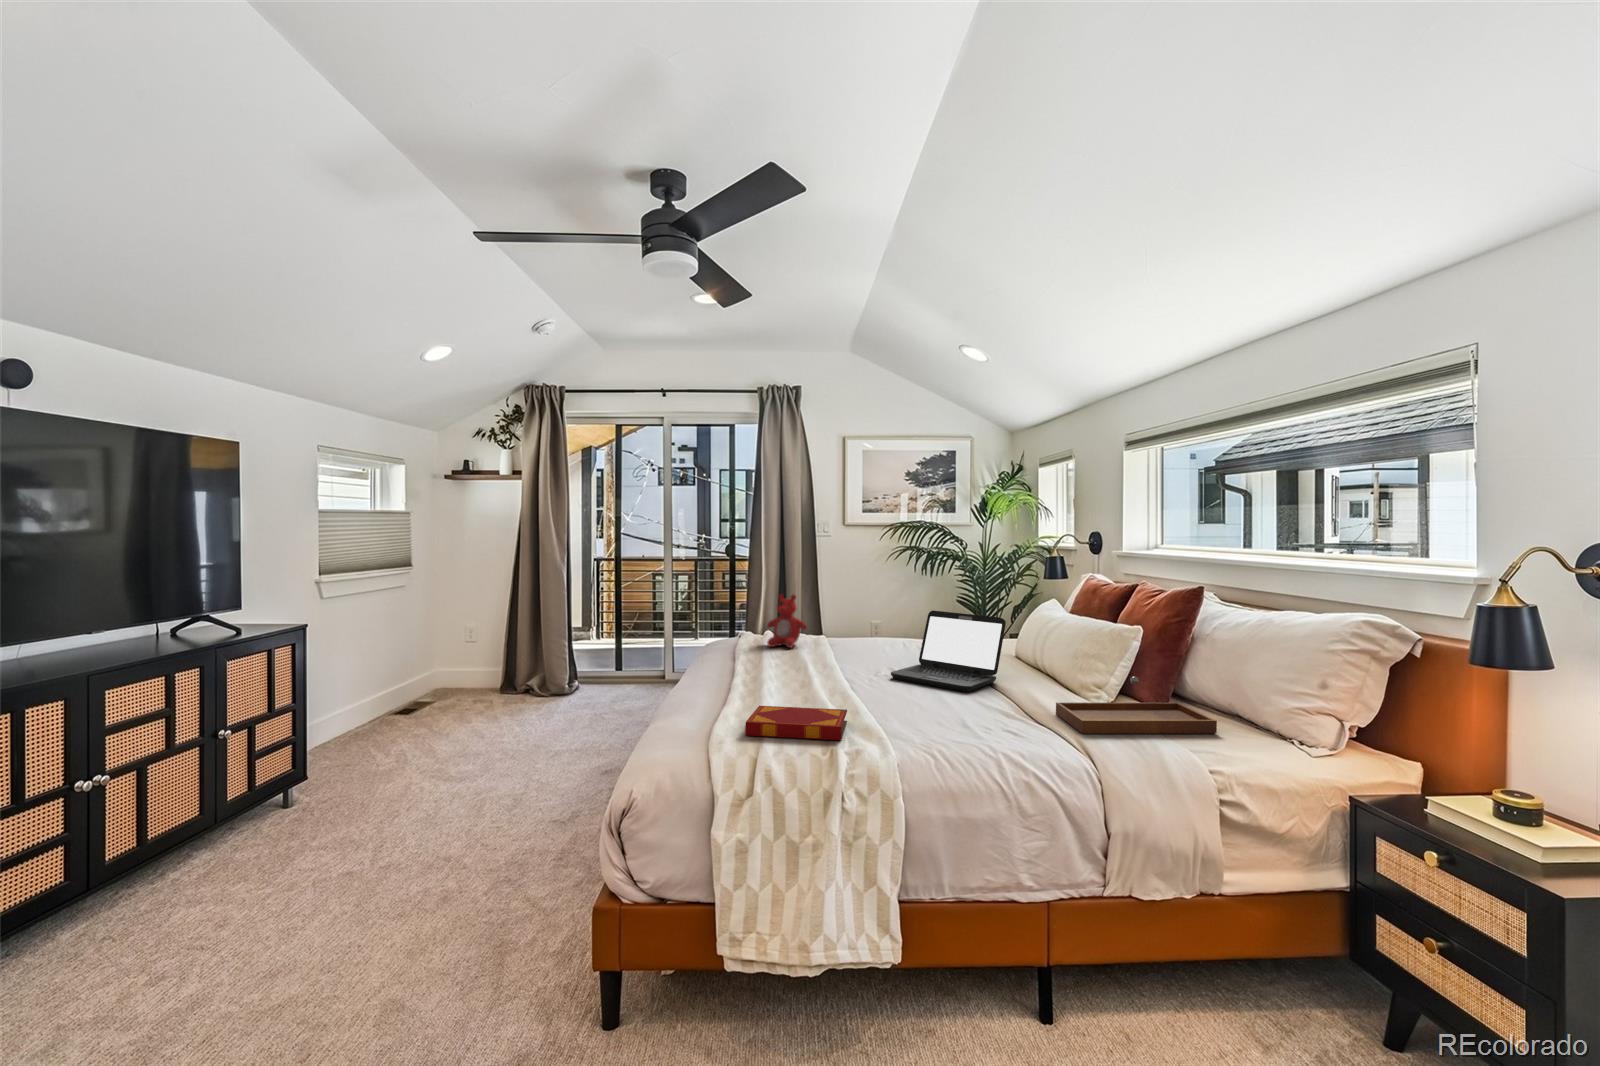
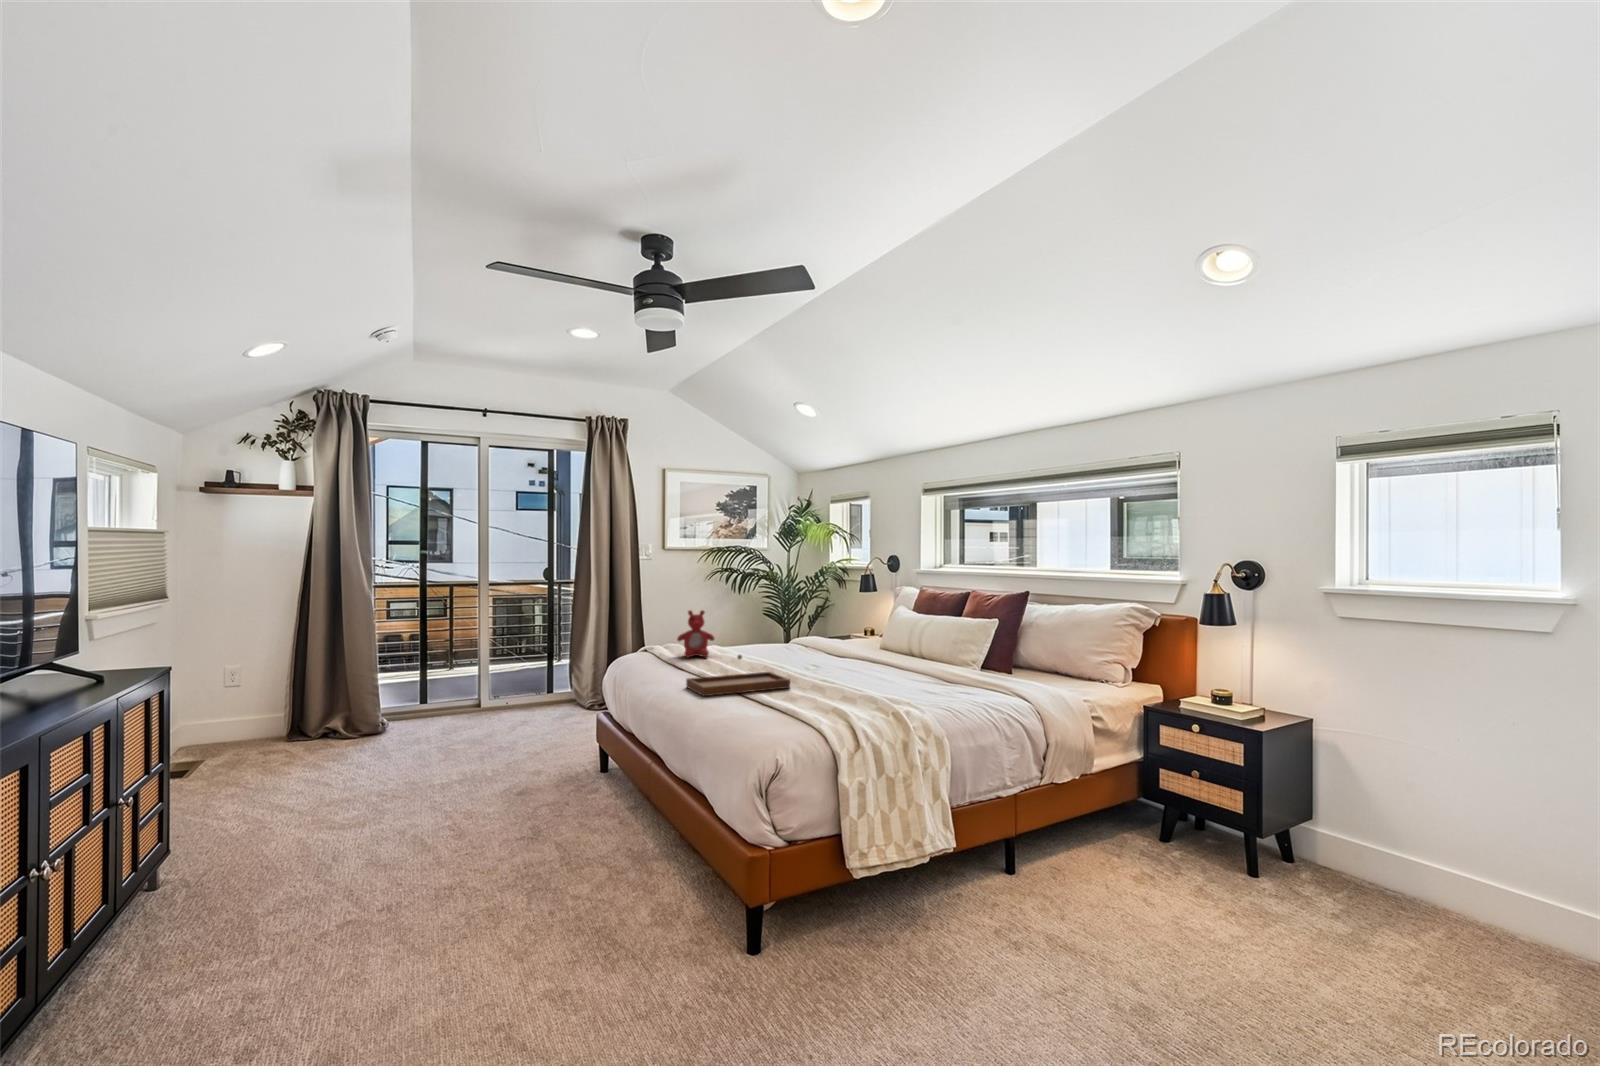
laptop: present [891,610,1006,692] -> none [826,617,903,675]
tray: present [1056,677,1217,734] -> present [686,655,790,696]
hardback book: present [745,706,847,740] -> none [789,690,873,714]

